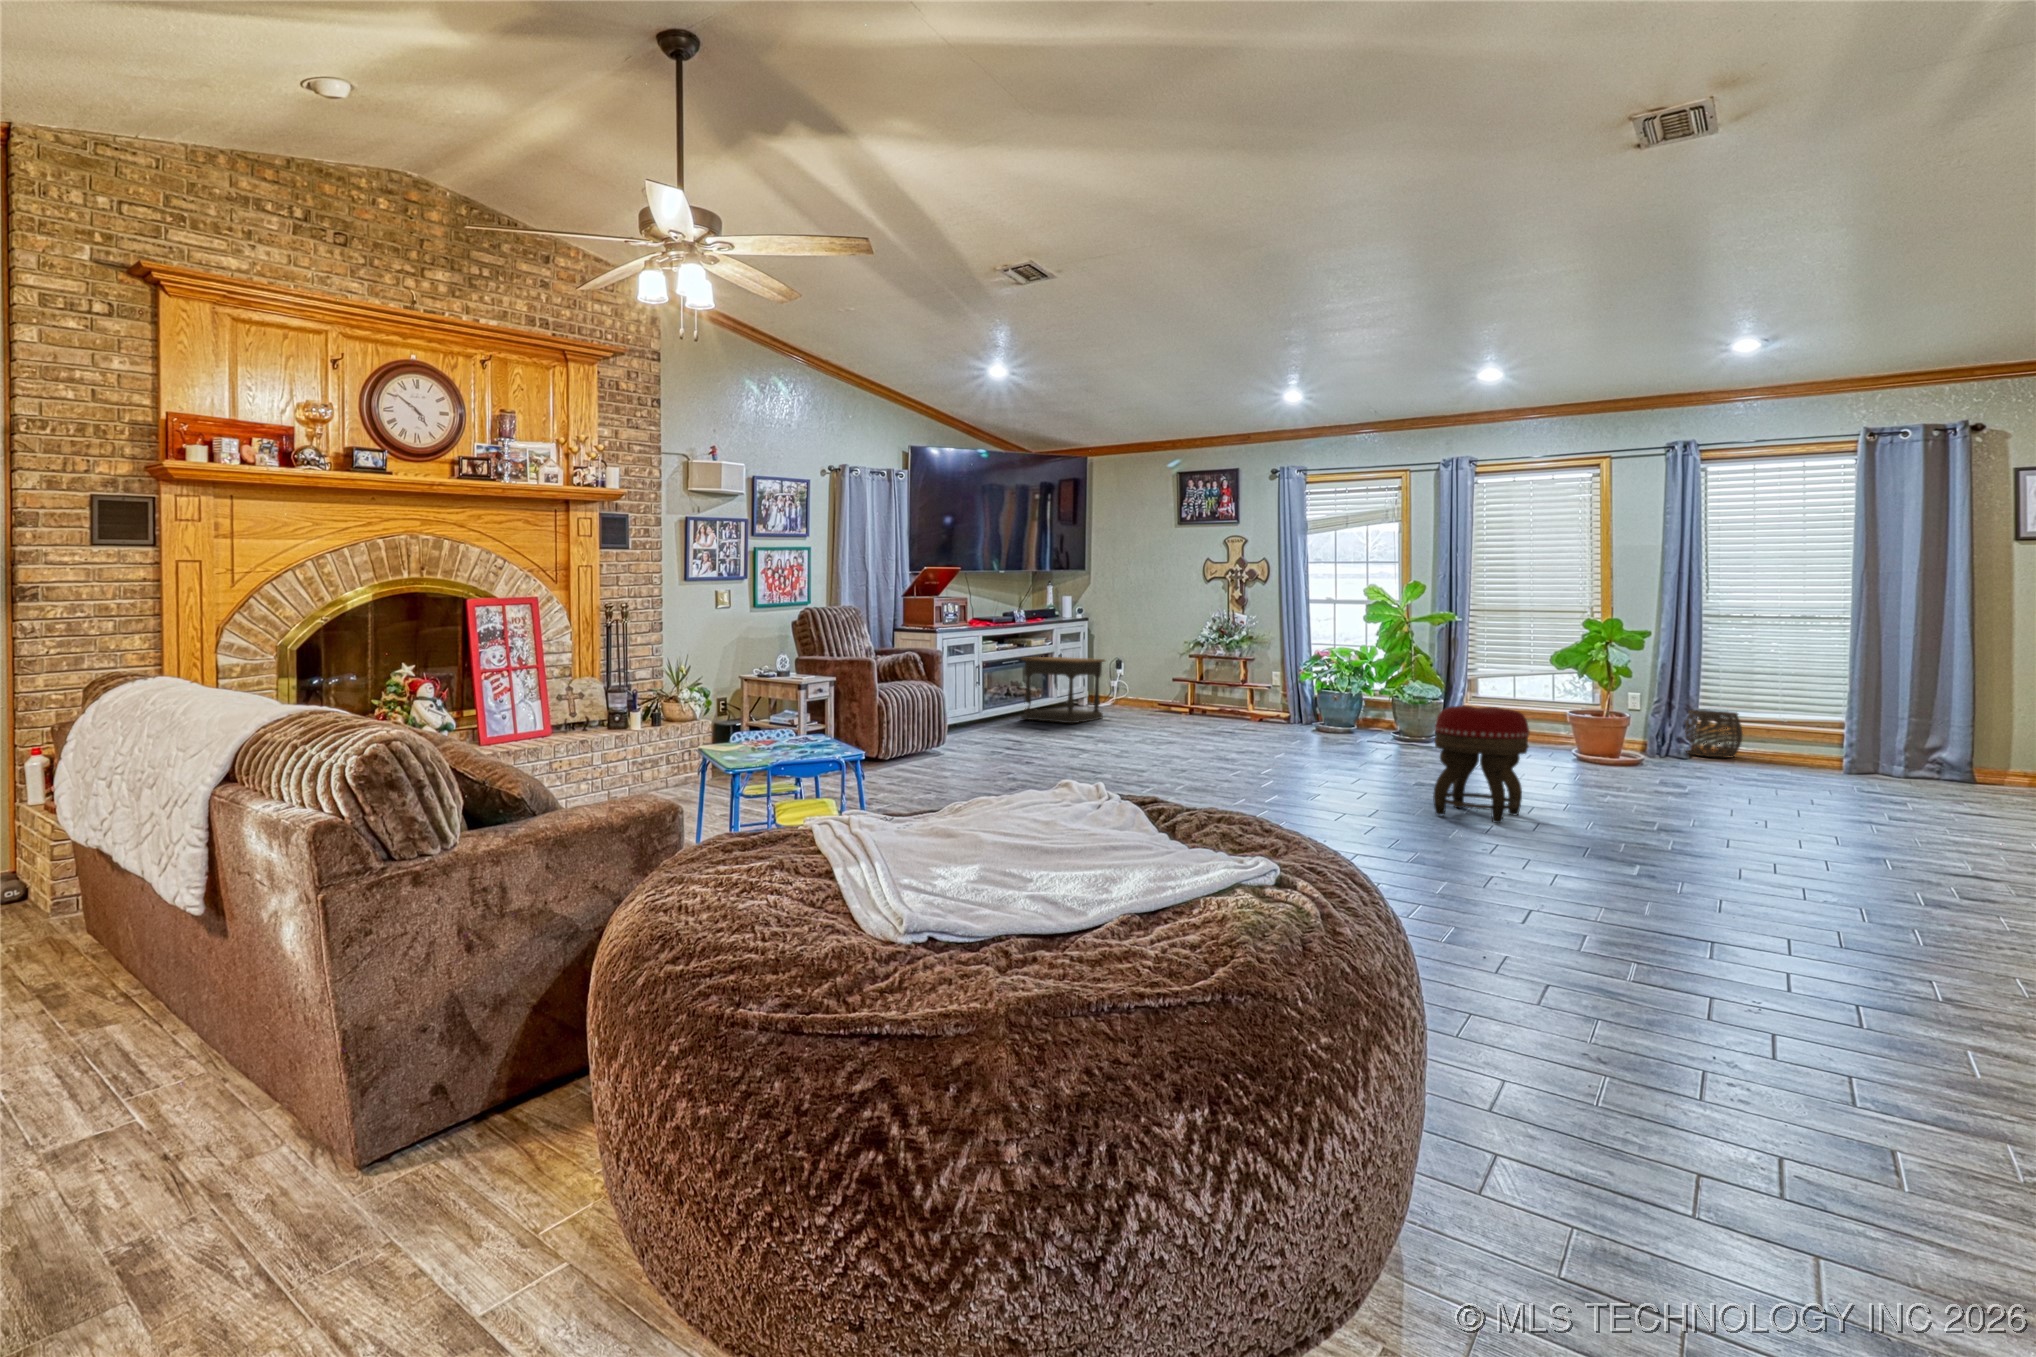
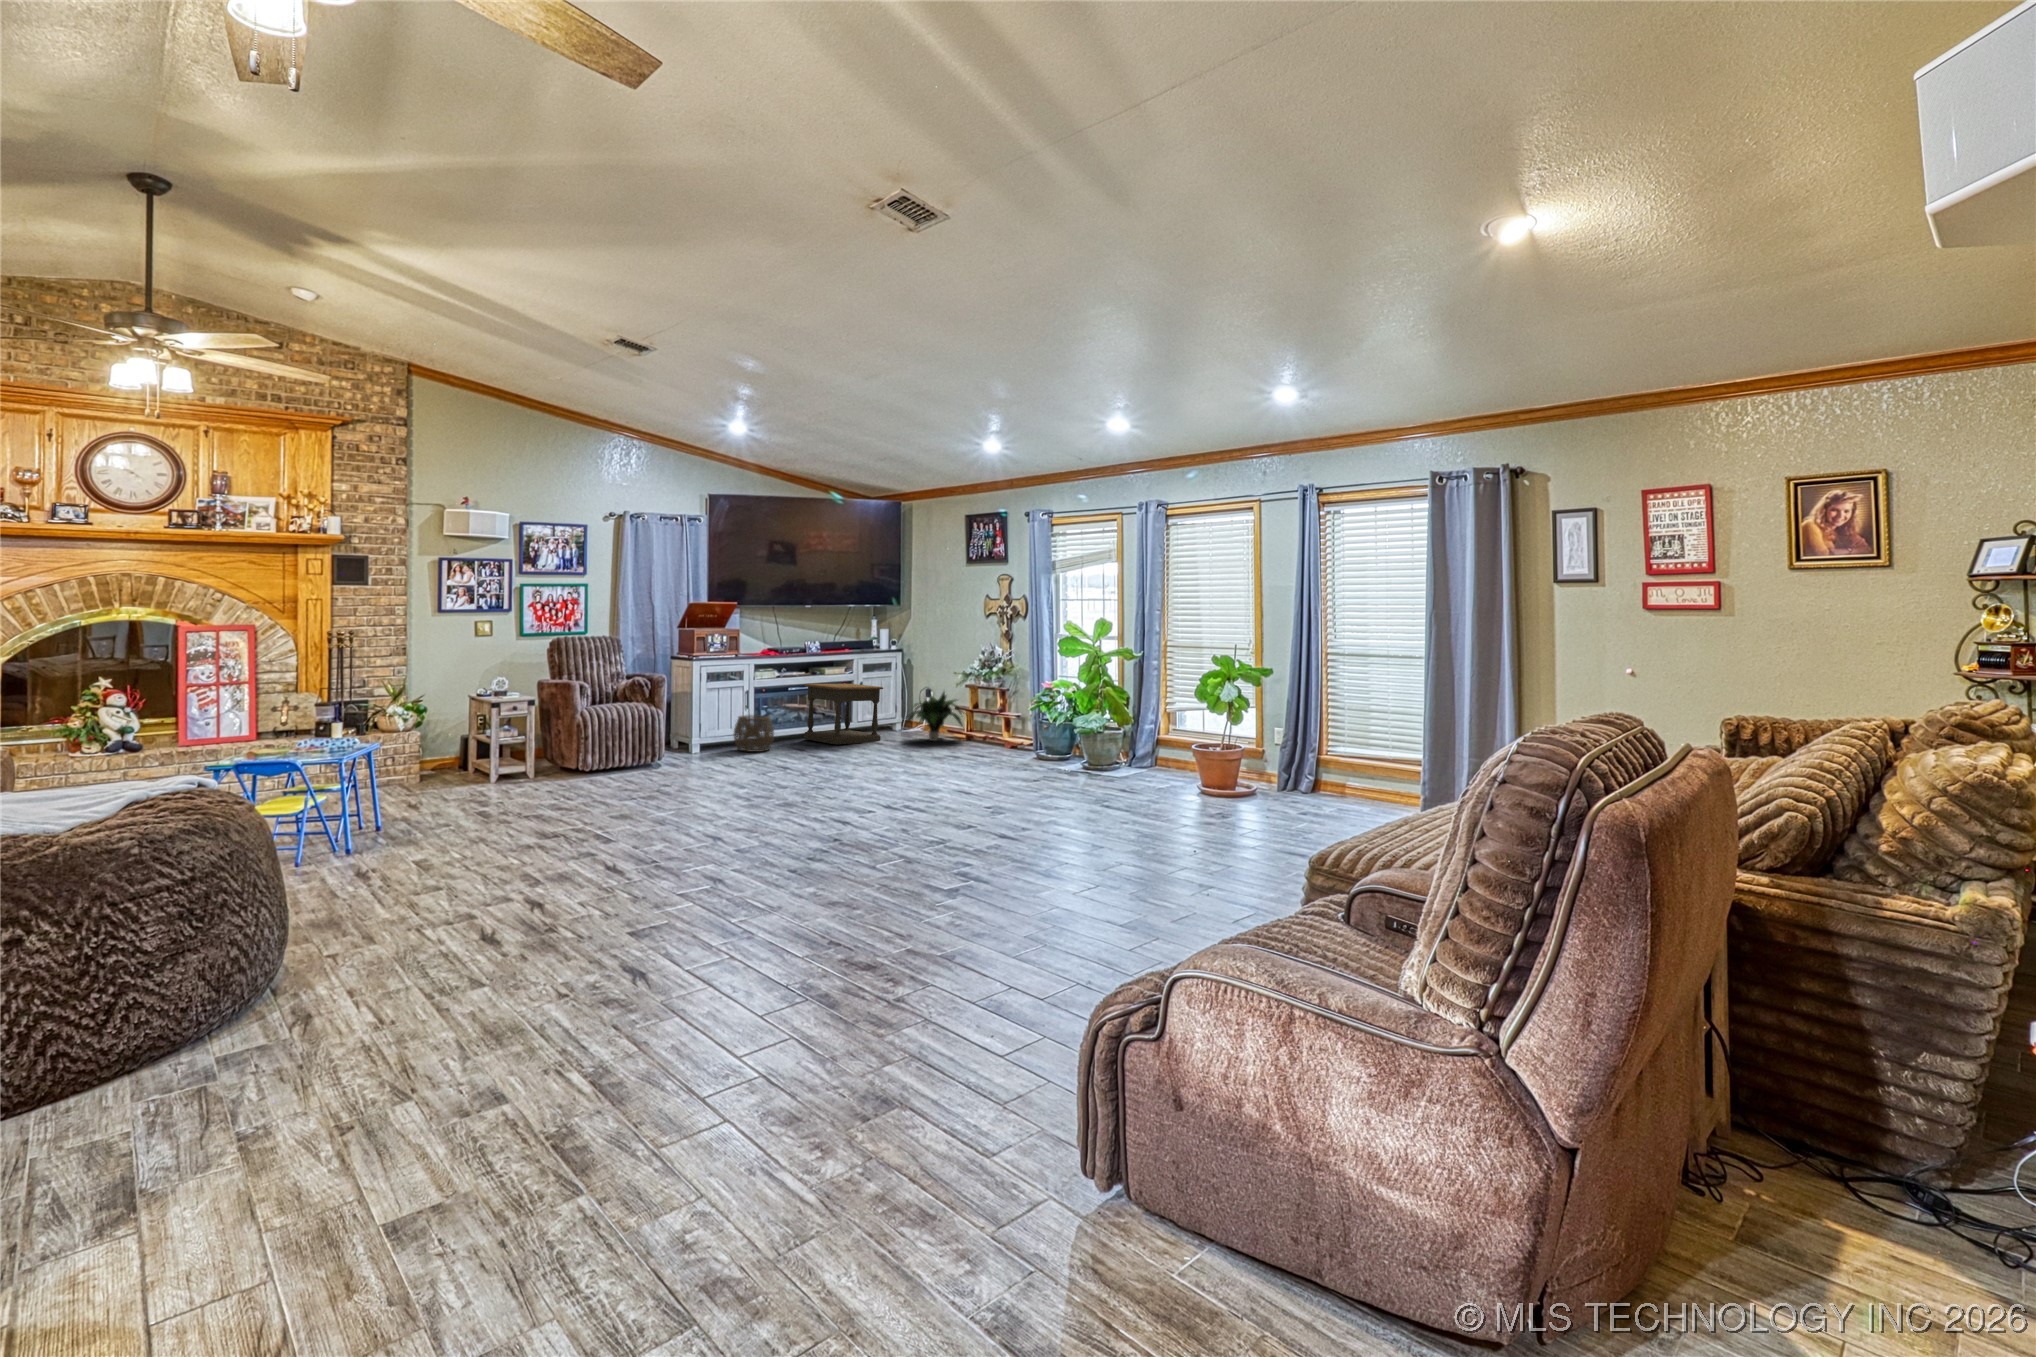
potted plant: none [1127,660,1198,717] -> present [907,692,966,741]
footstool: present [1433,706,1530,823] -> none [914,741,1000,853]
woven basket: present [1684,710,1743,758] -> present [733,715,774,752]

